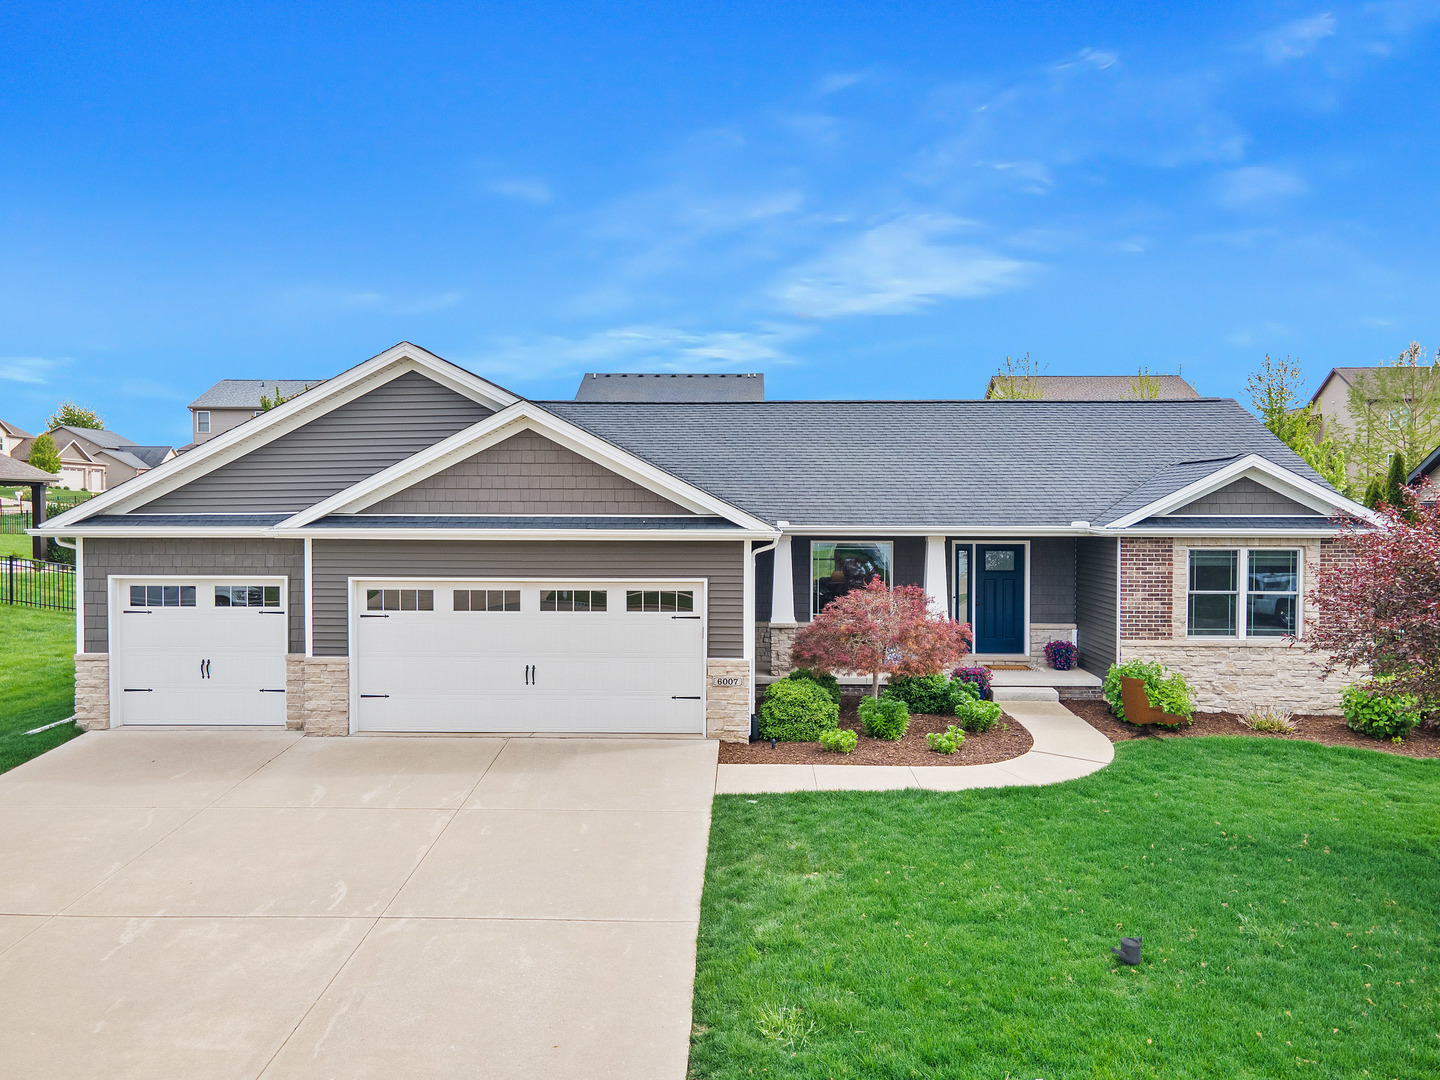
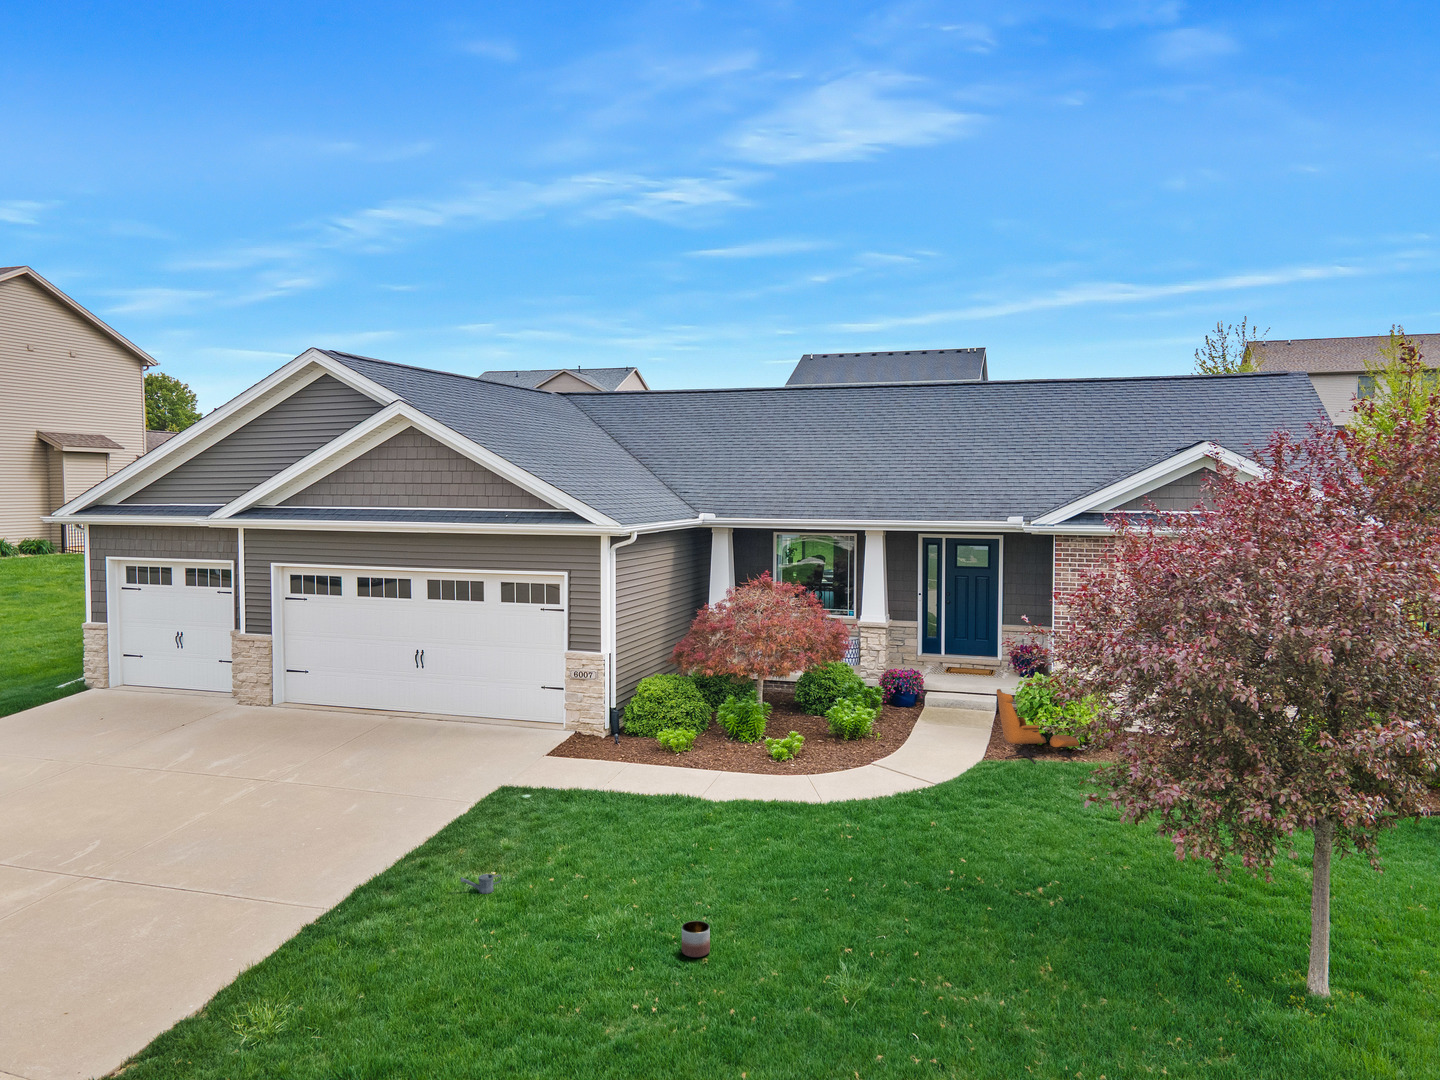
watering can: present [1111,936,1142,964] -> present [461,874,501,894]
planter: none [1246,960,1287,1008] -> present [682,921,710,958]

